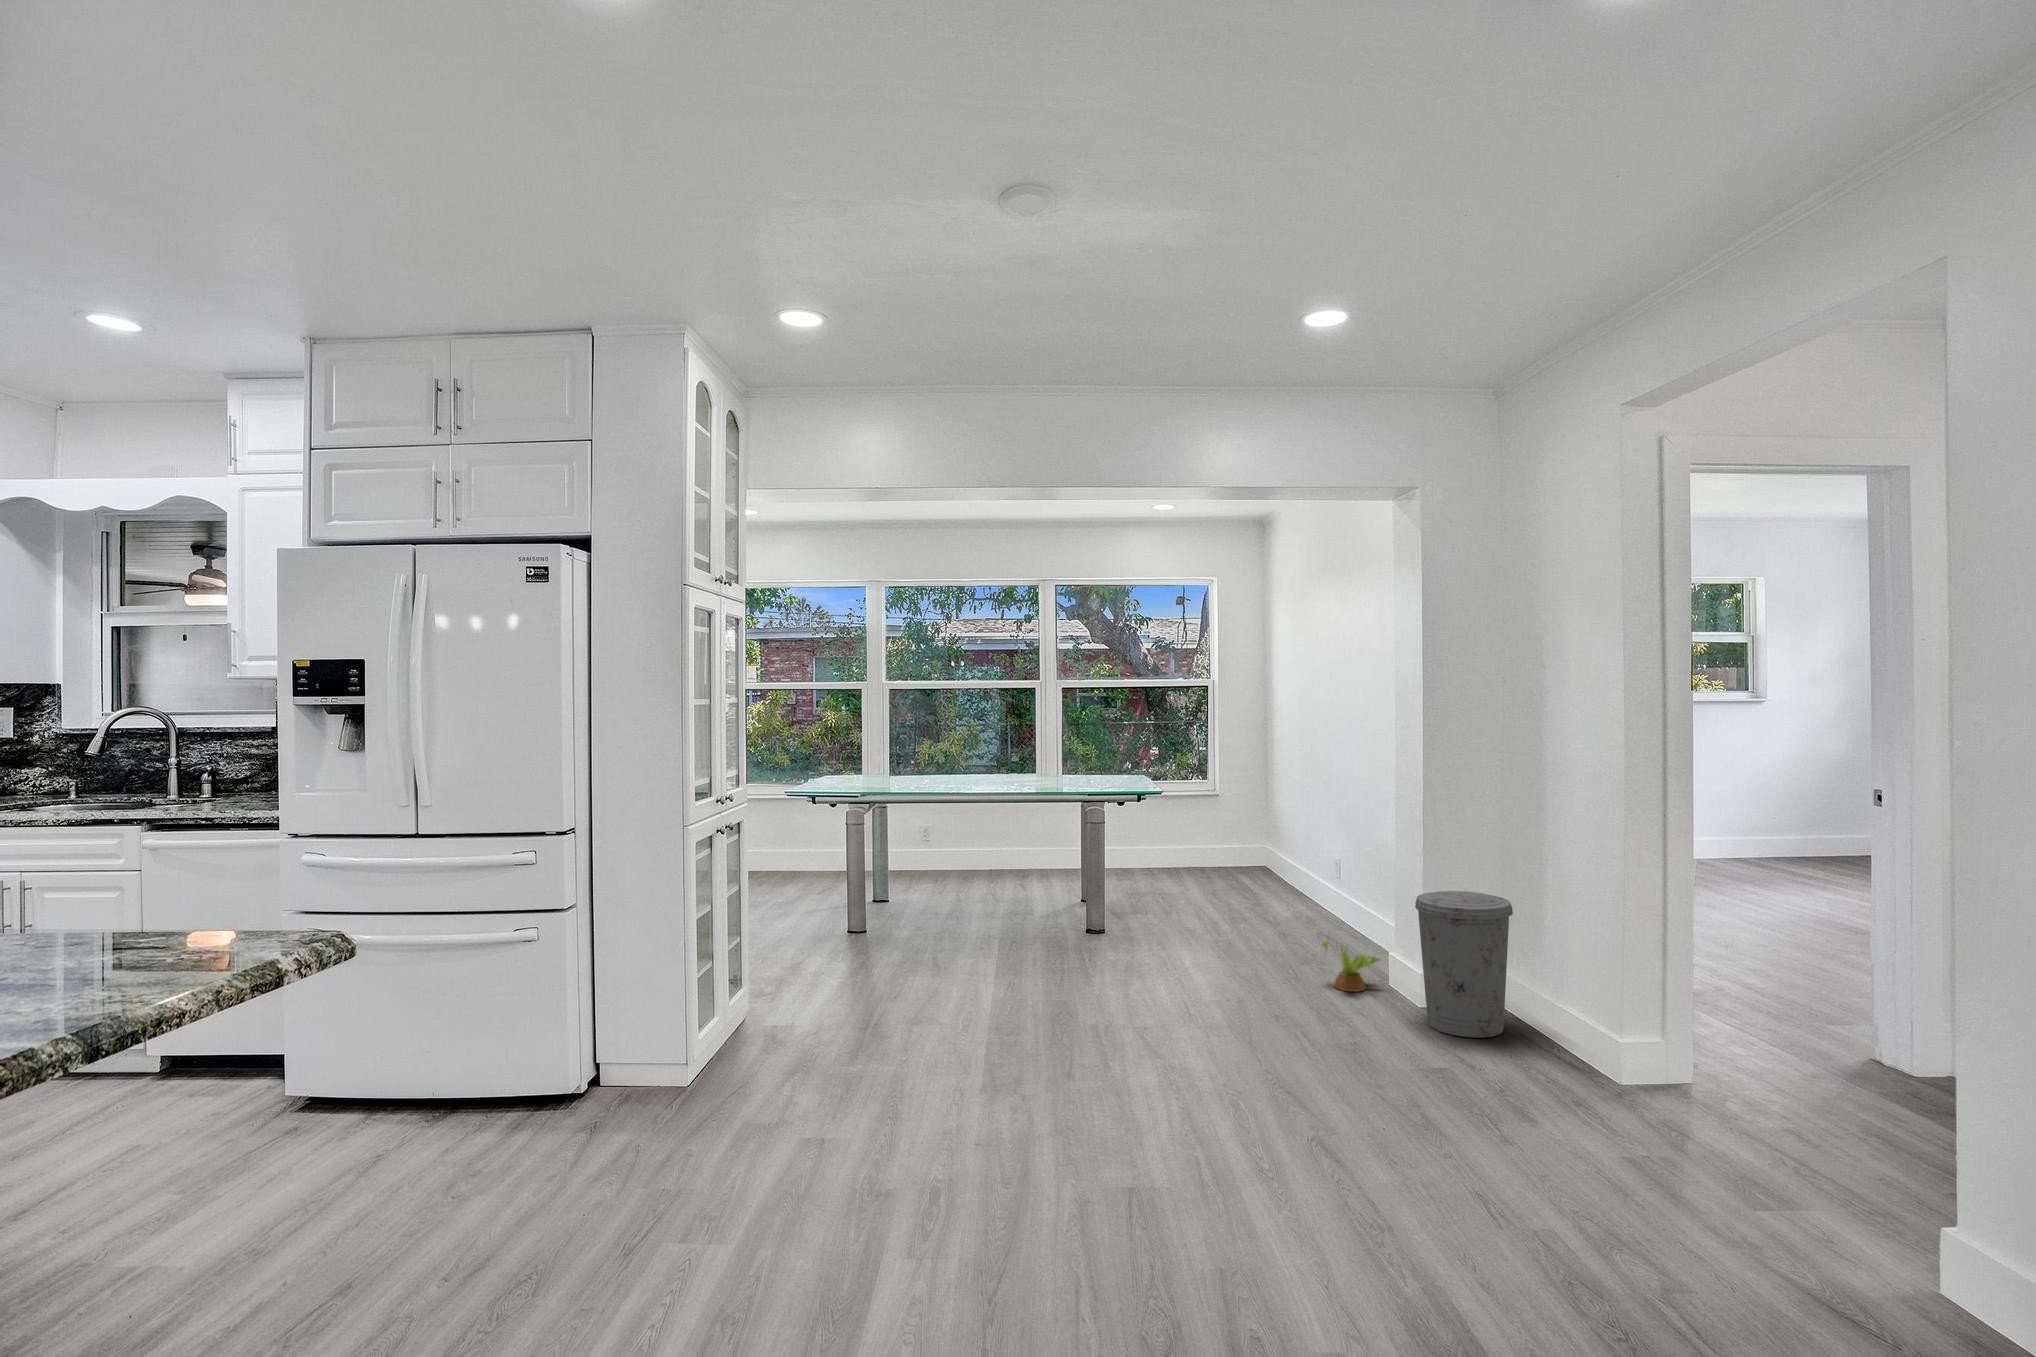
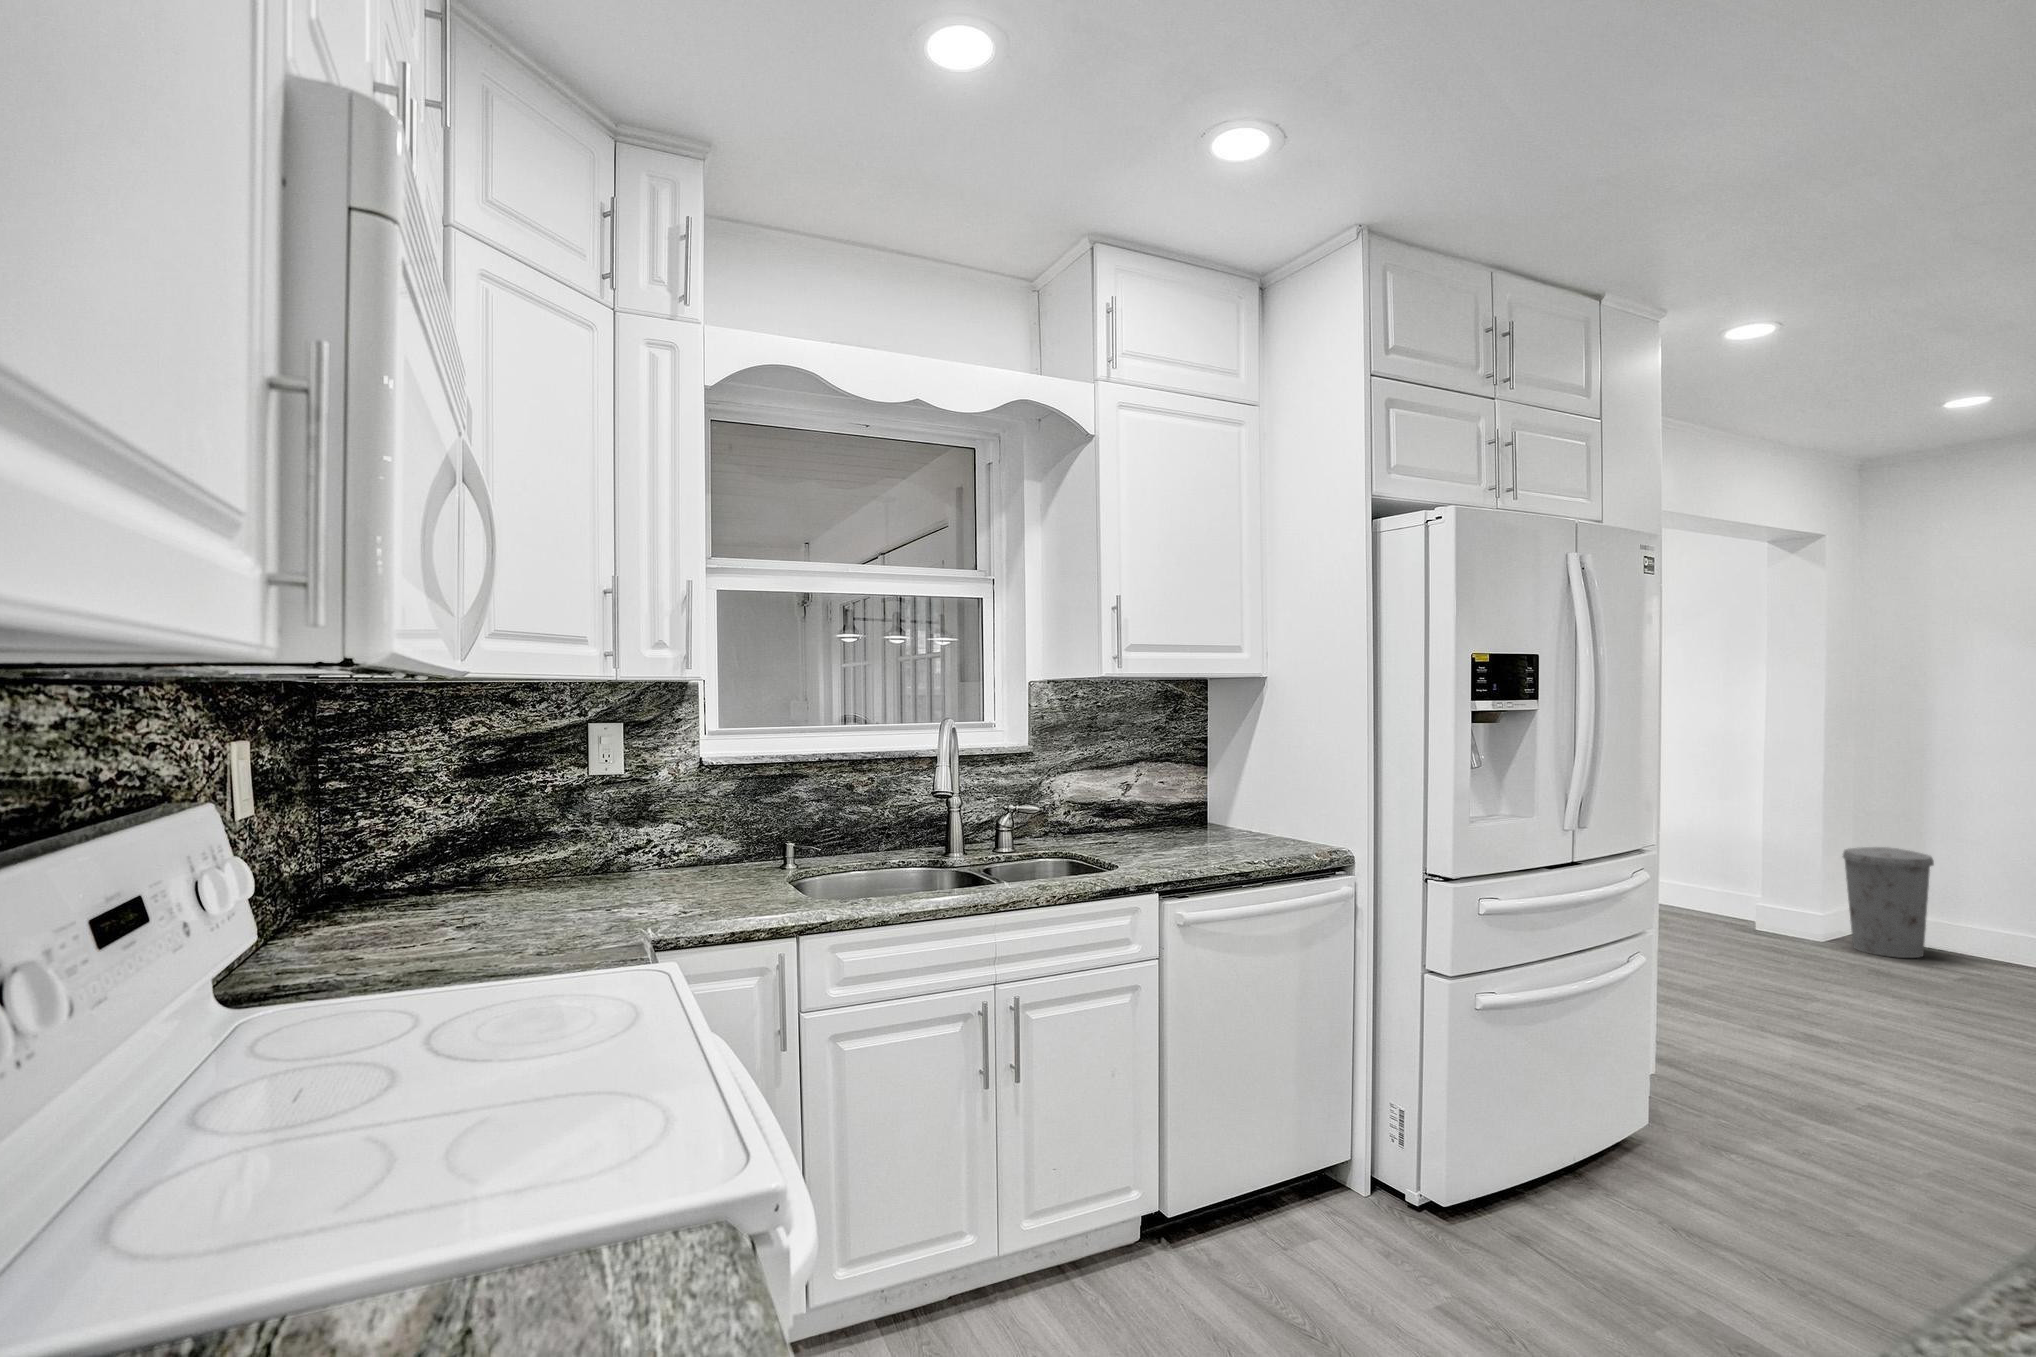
decorative plant: present [1323,934,1381,992] -> none [1718,888,1777,938]

